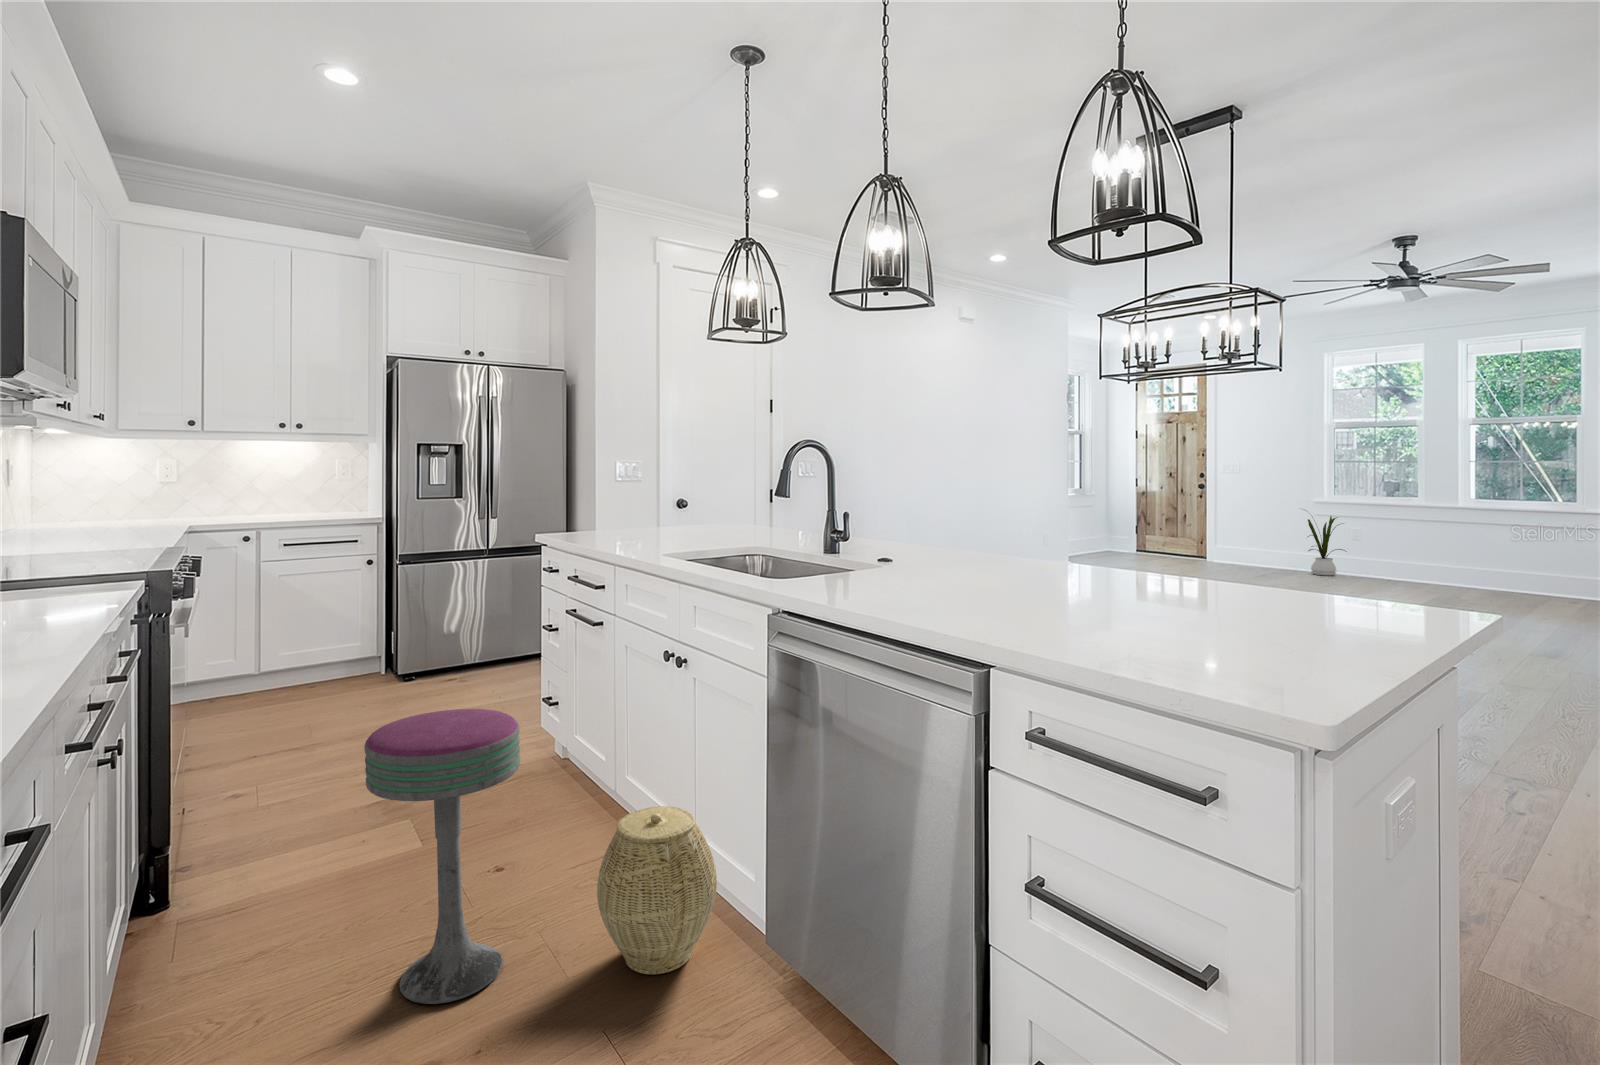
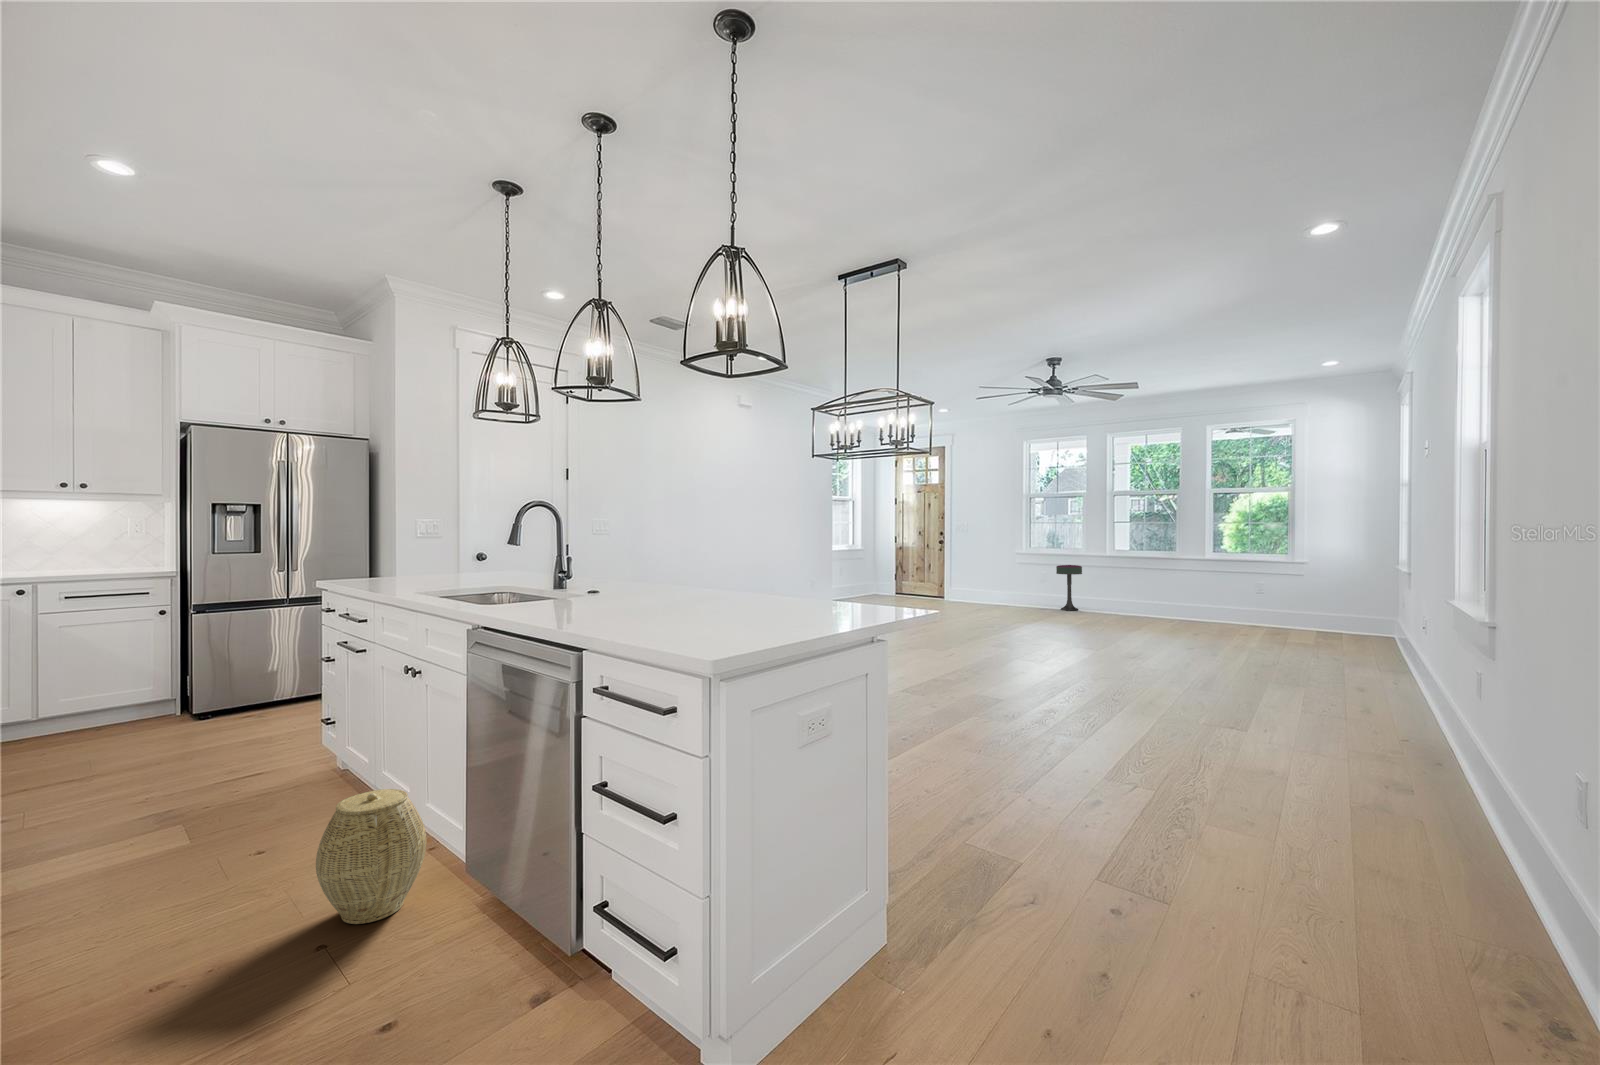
house plant: present [1305,510,1345,576] -> none [1006,556,1040,606]
bar stool: present [364,709,520,1004] -> present [1056,565,1082,610]

